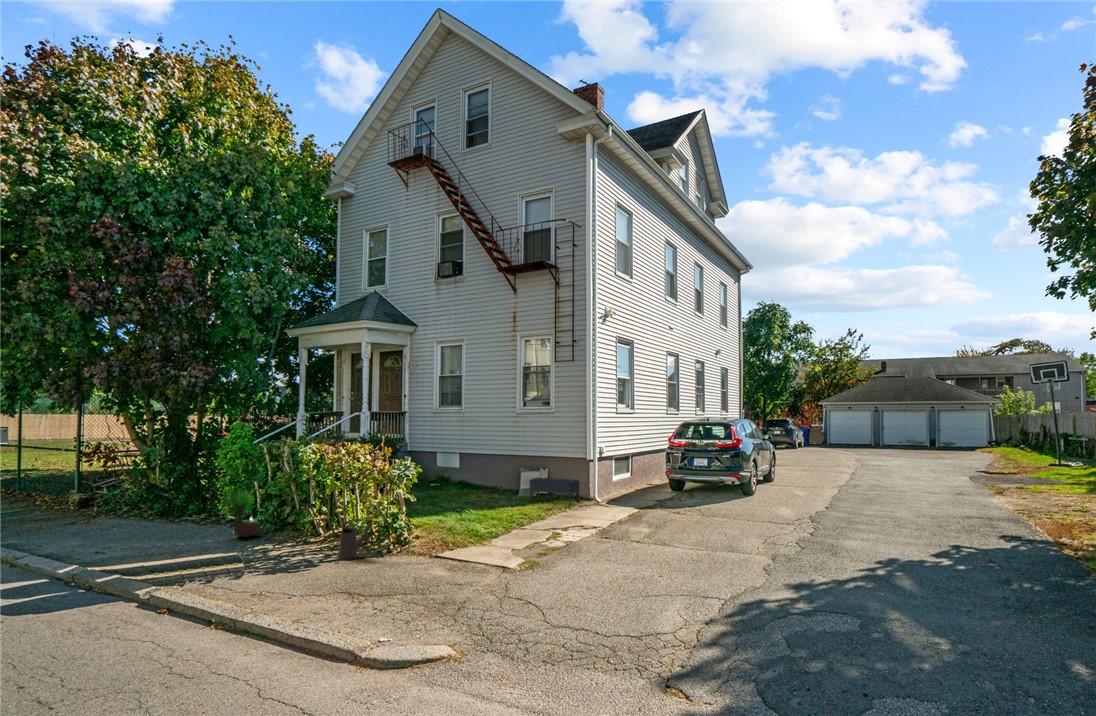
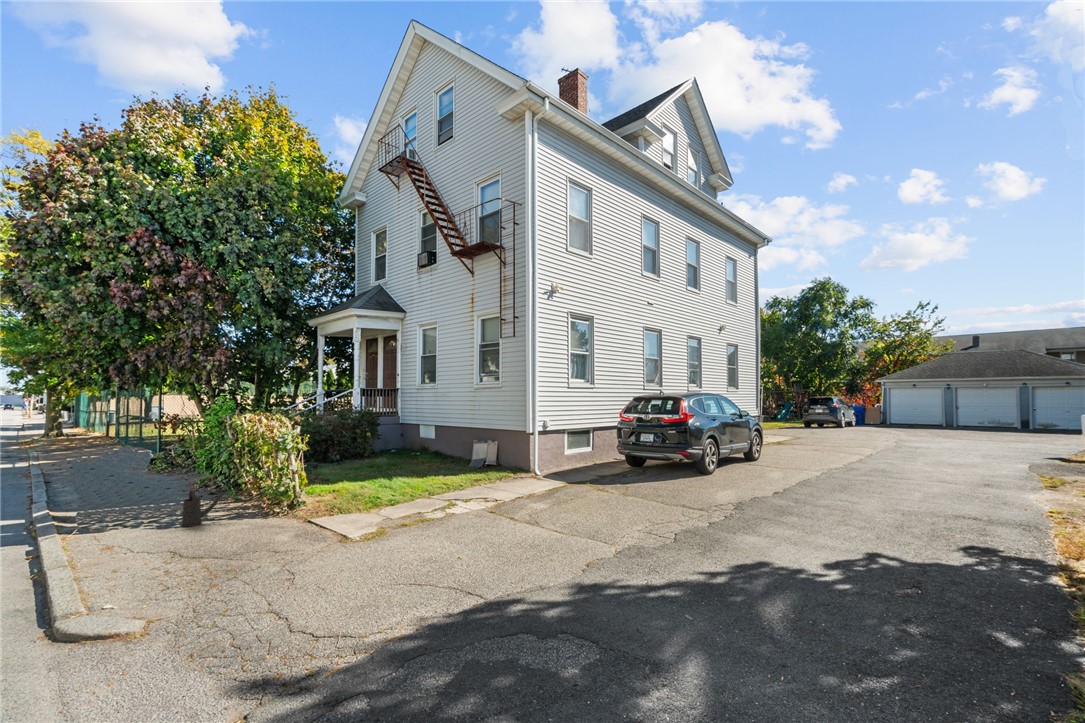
bench: present [529,478,580,504] -> none [476,450,520,476]
potted tree: present [226,491,259,537] -> none [145,454,177,500]

